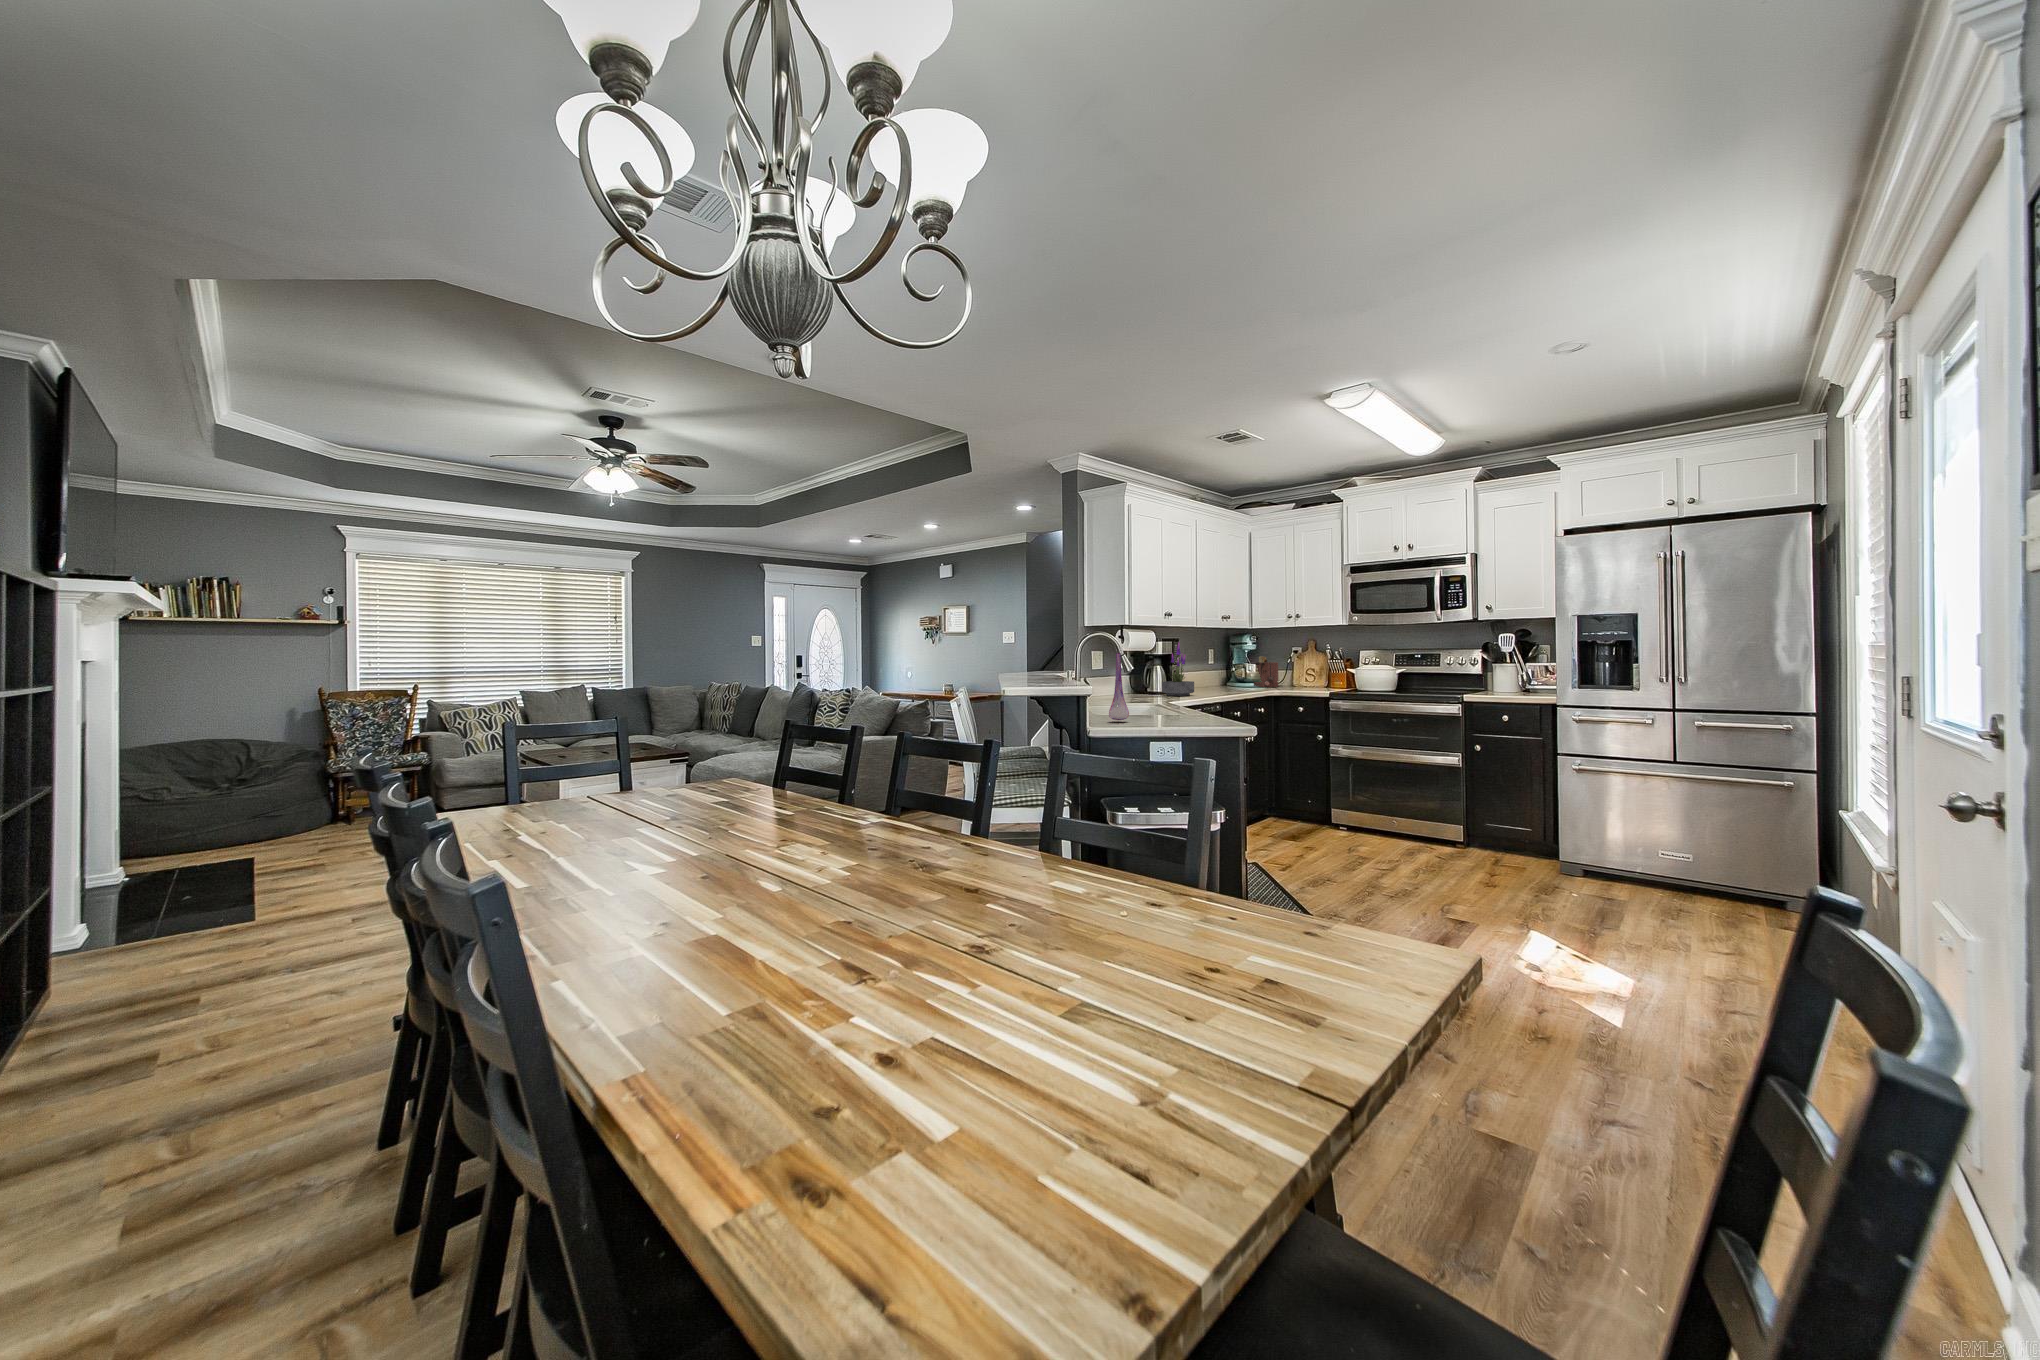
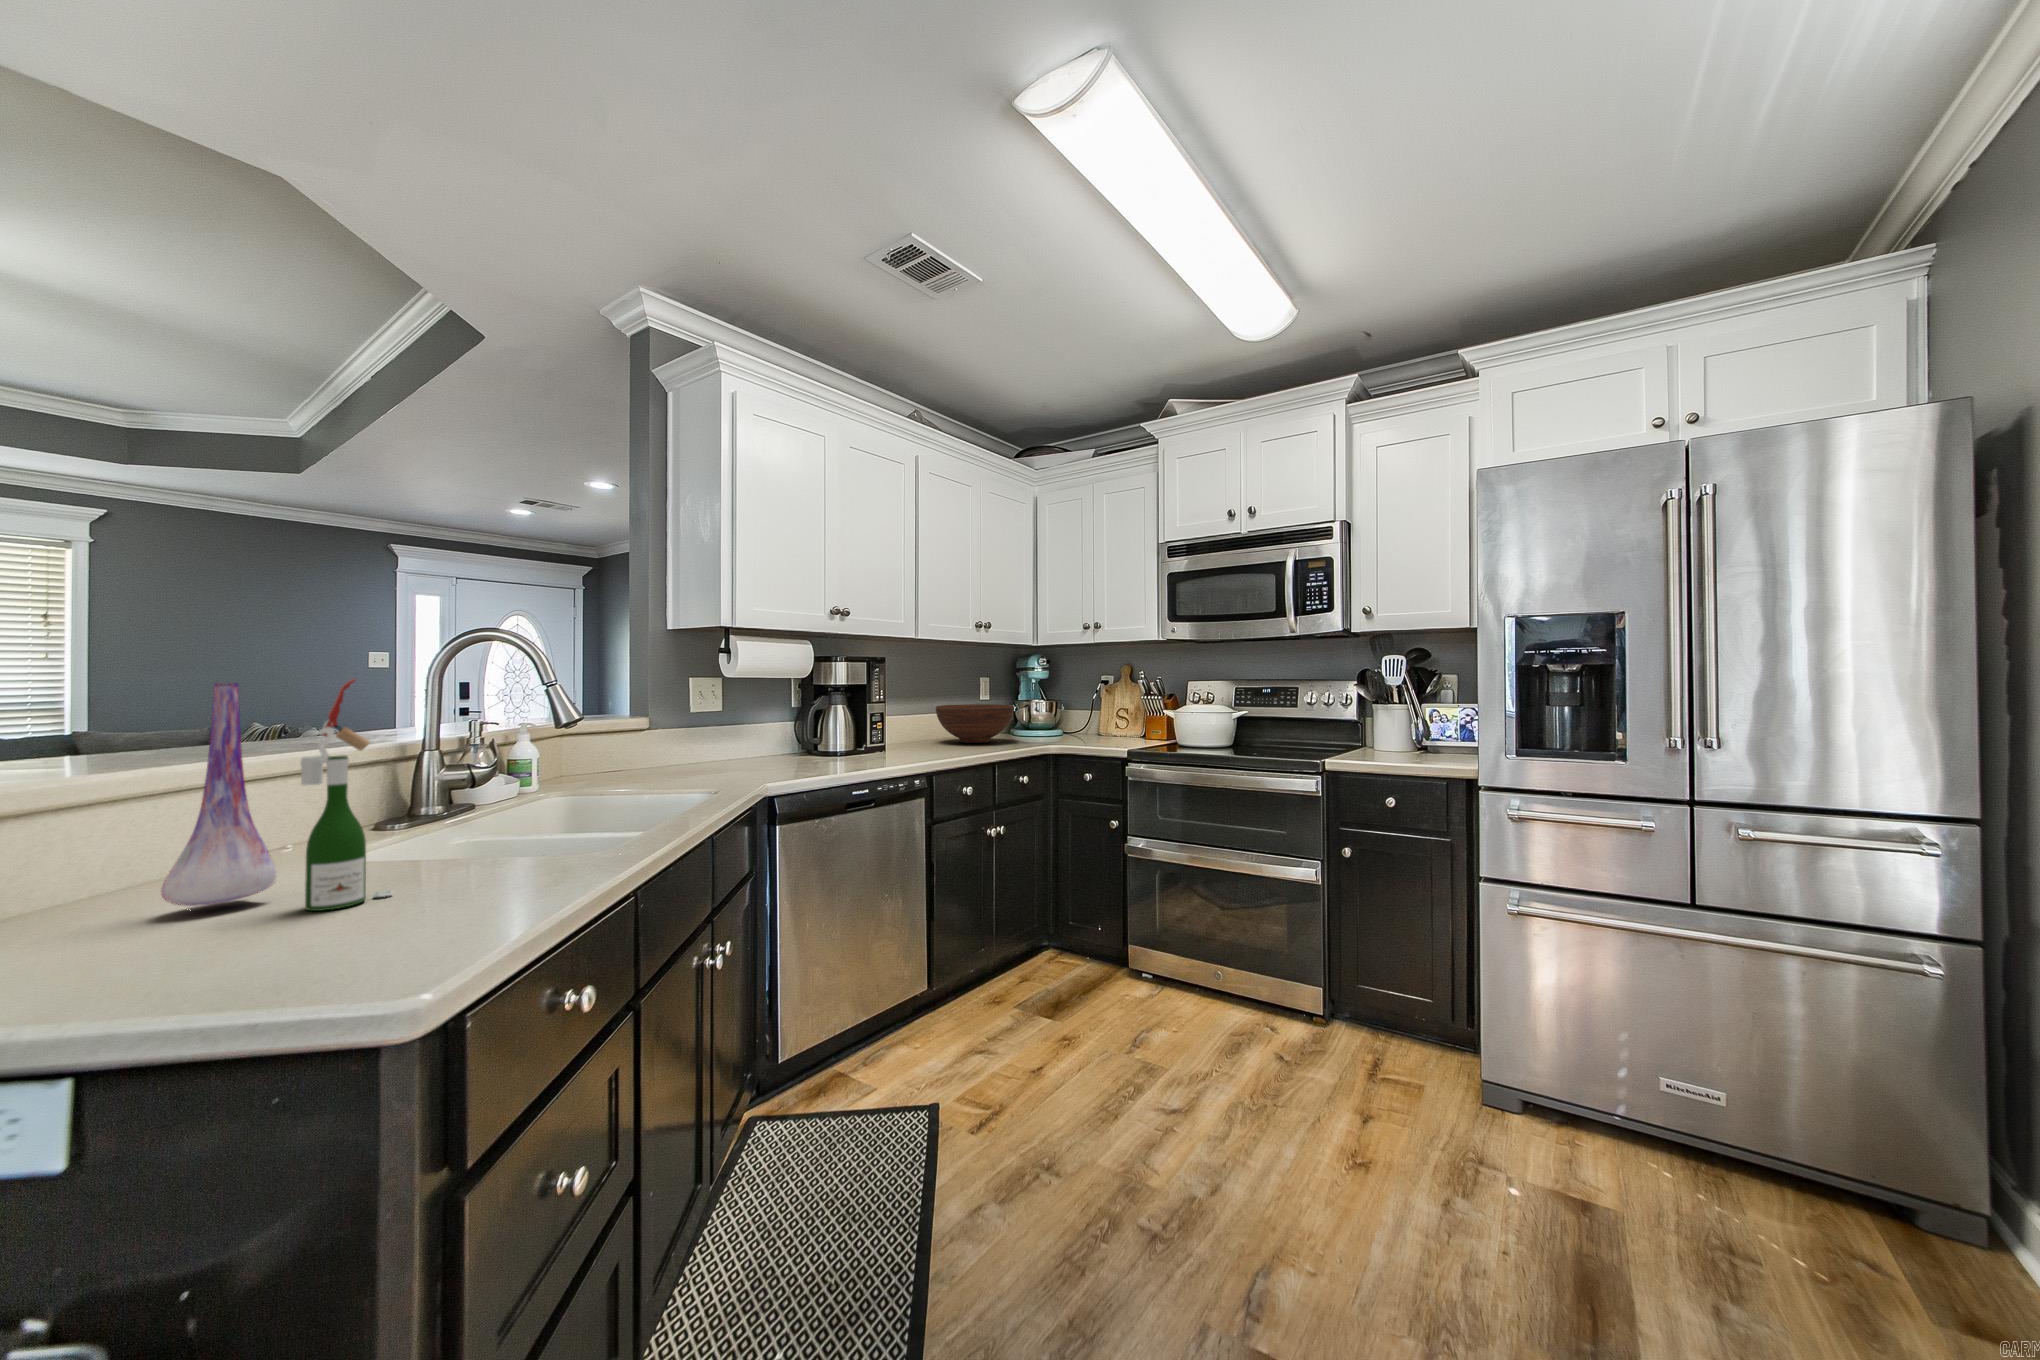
potted plant: present [1162,644,1194,696] -> none [831,663,889,761]
wine bottle: none [1143,651,1161,722] -> present [301,679,392,911]
toaster: present [1254,656,1278,687] -> none [1049,688,1078,736]
fruit bowl: none [1196,667,1247,690] -> present [936,704,1014,743]

